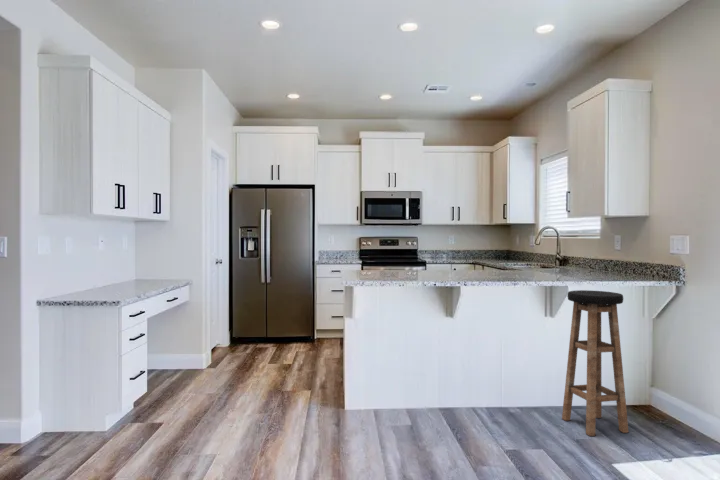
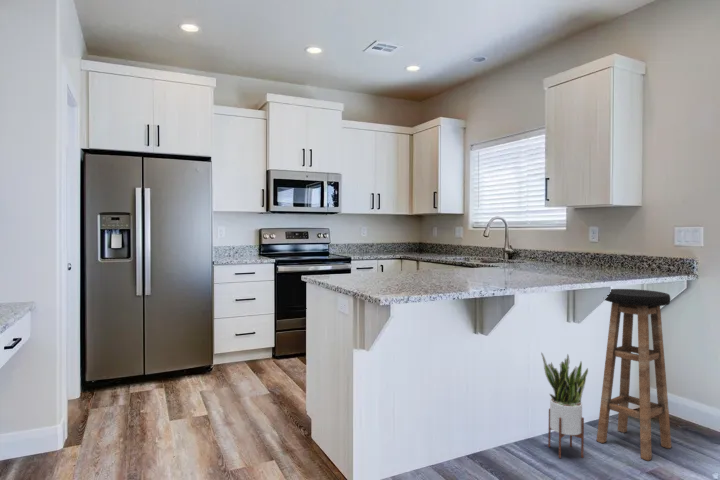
potted plant: none [505,337,540,425] -> present [541,353,588,458]

